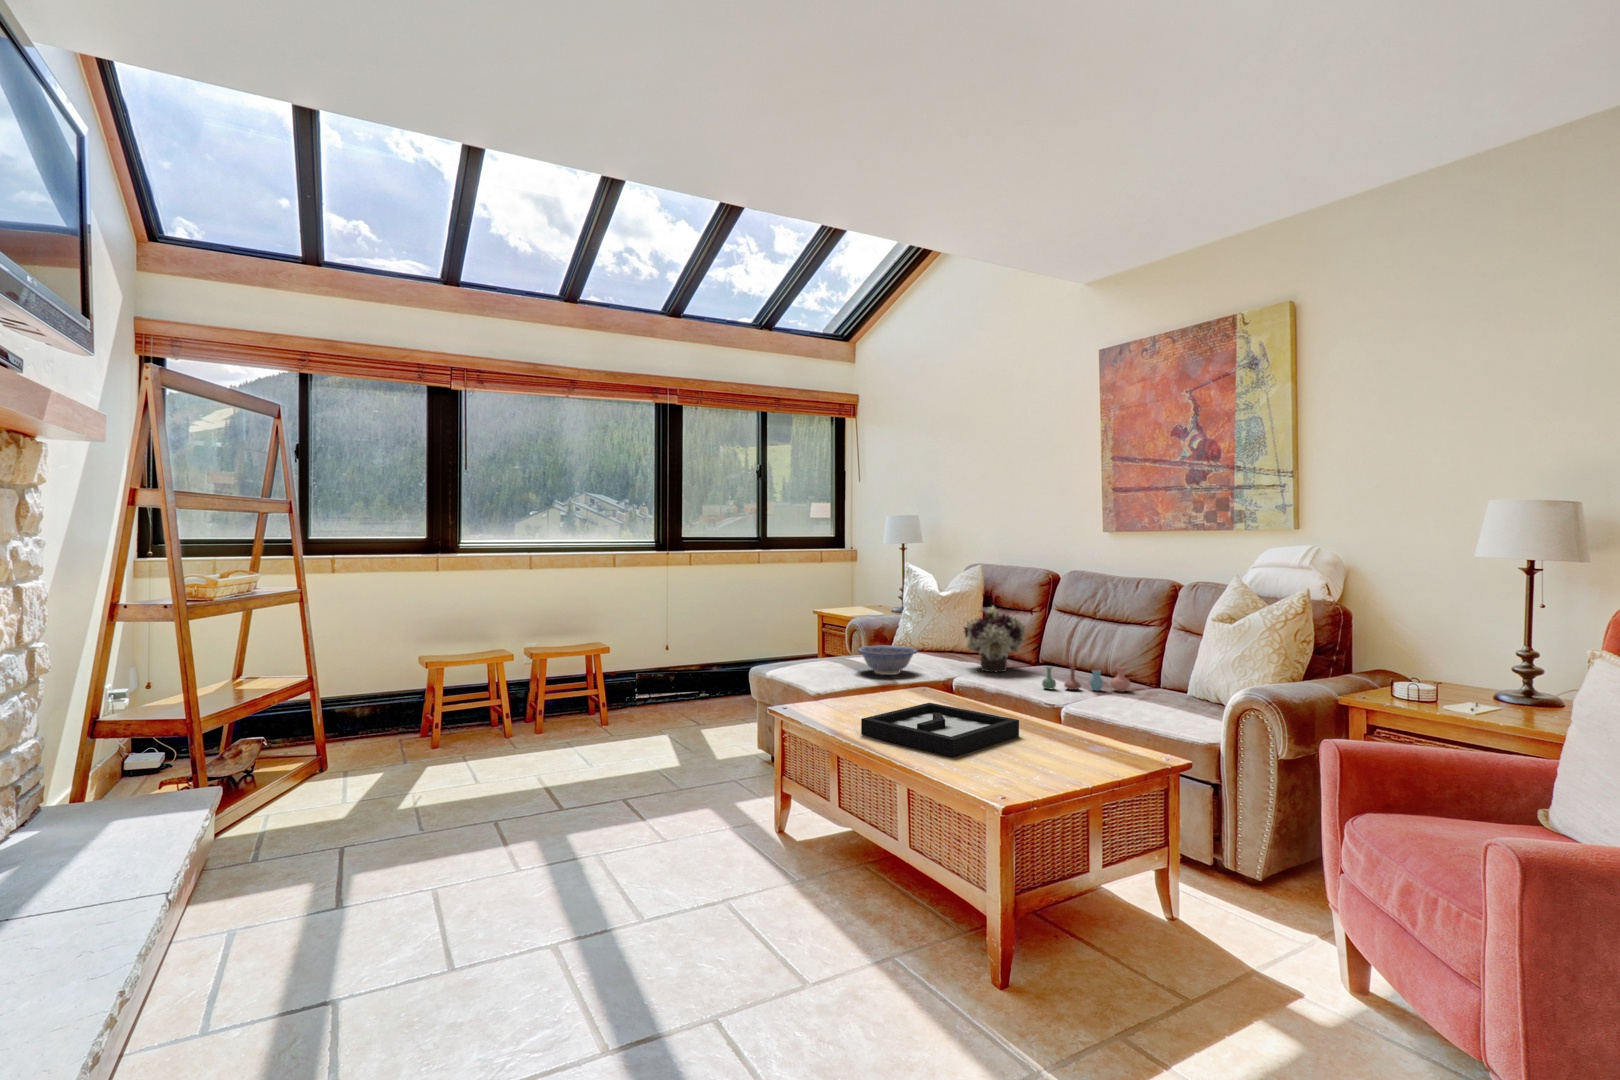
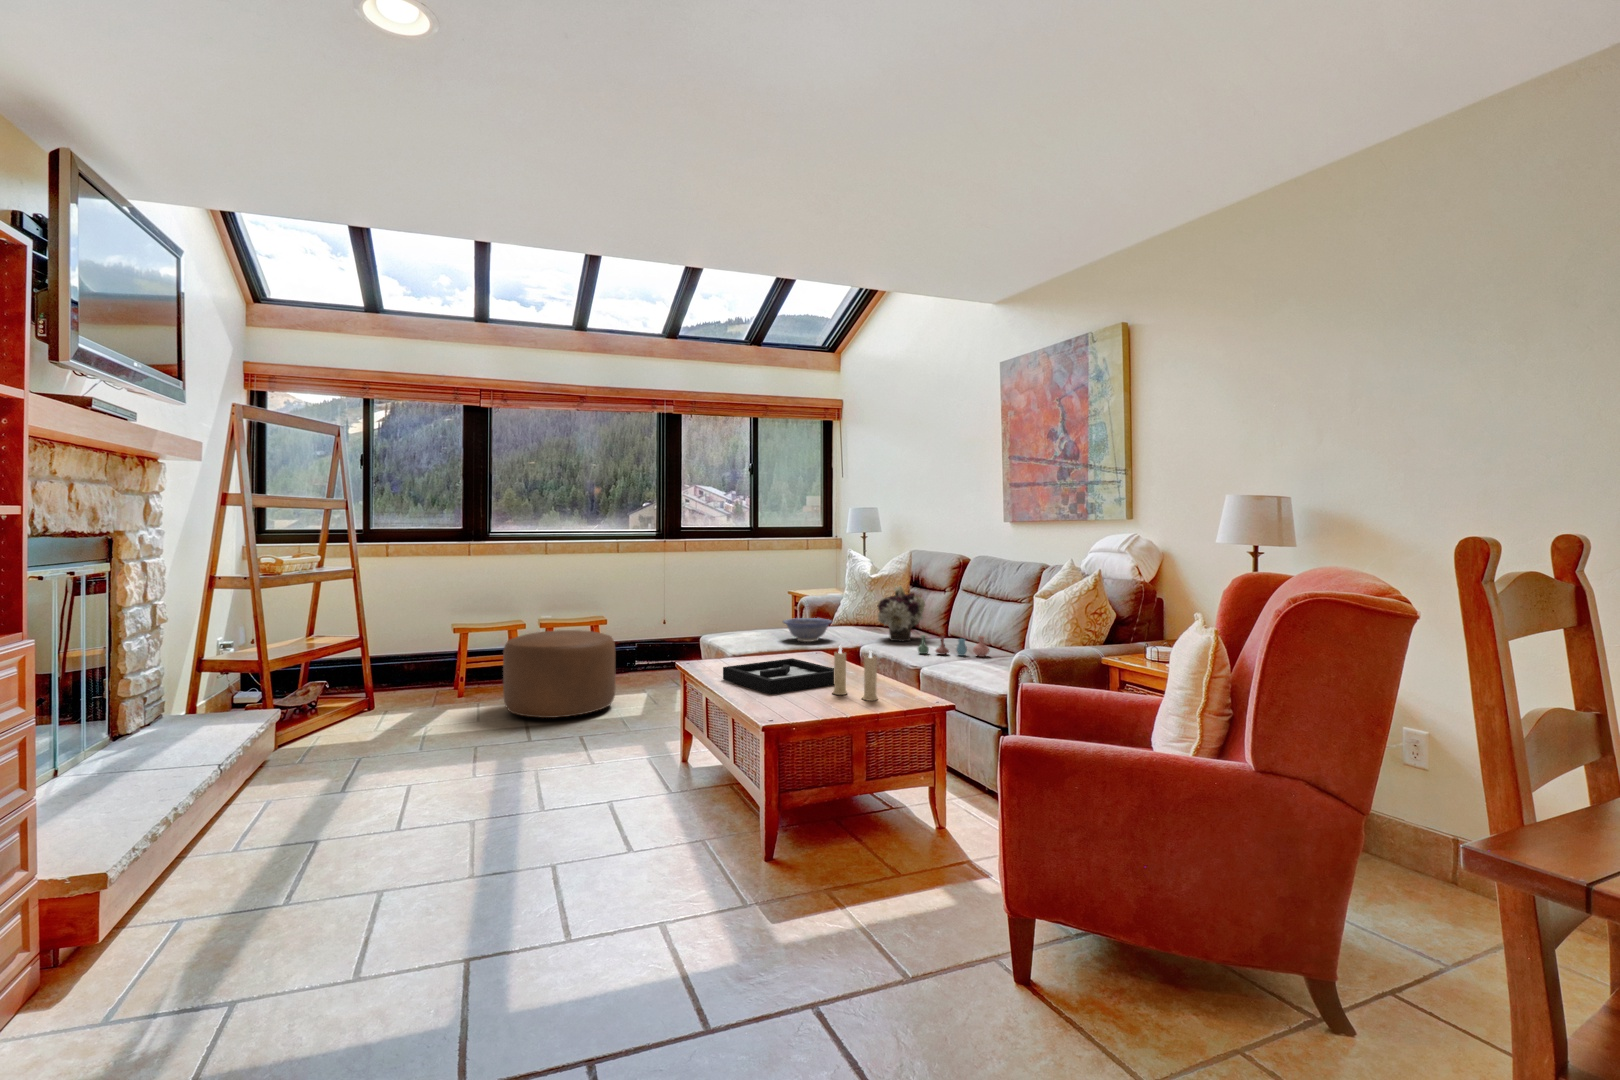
ottoman: none [506,666,646,779] -> present [503,630,616,718]
candle: none [1030,688,1101,764] -> present [833,647,878,701]

